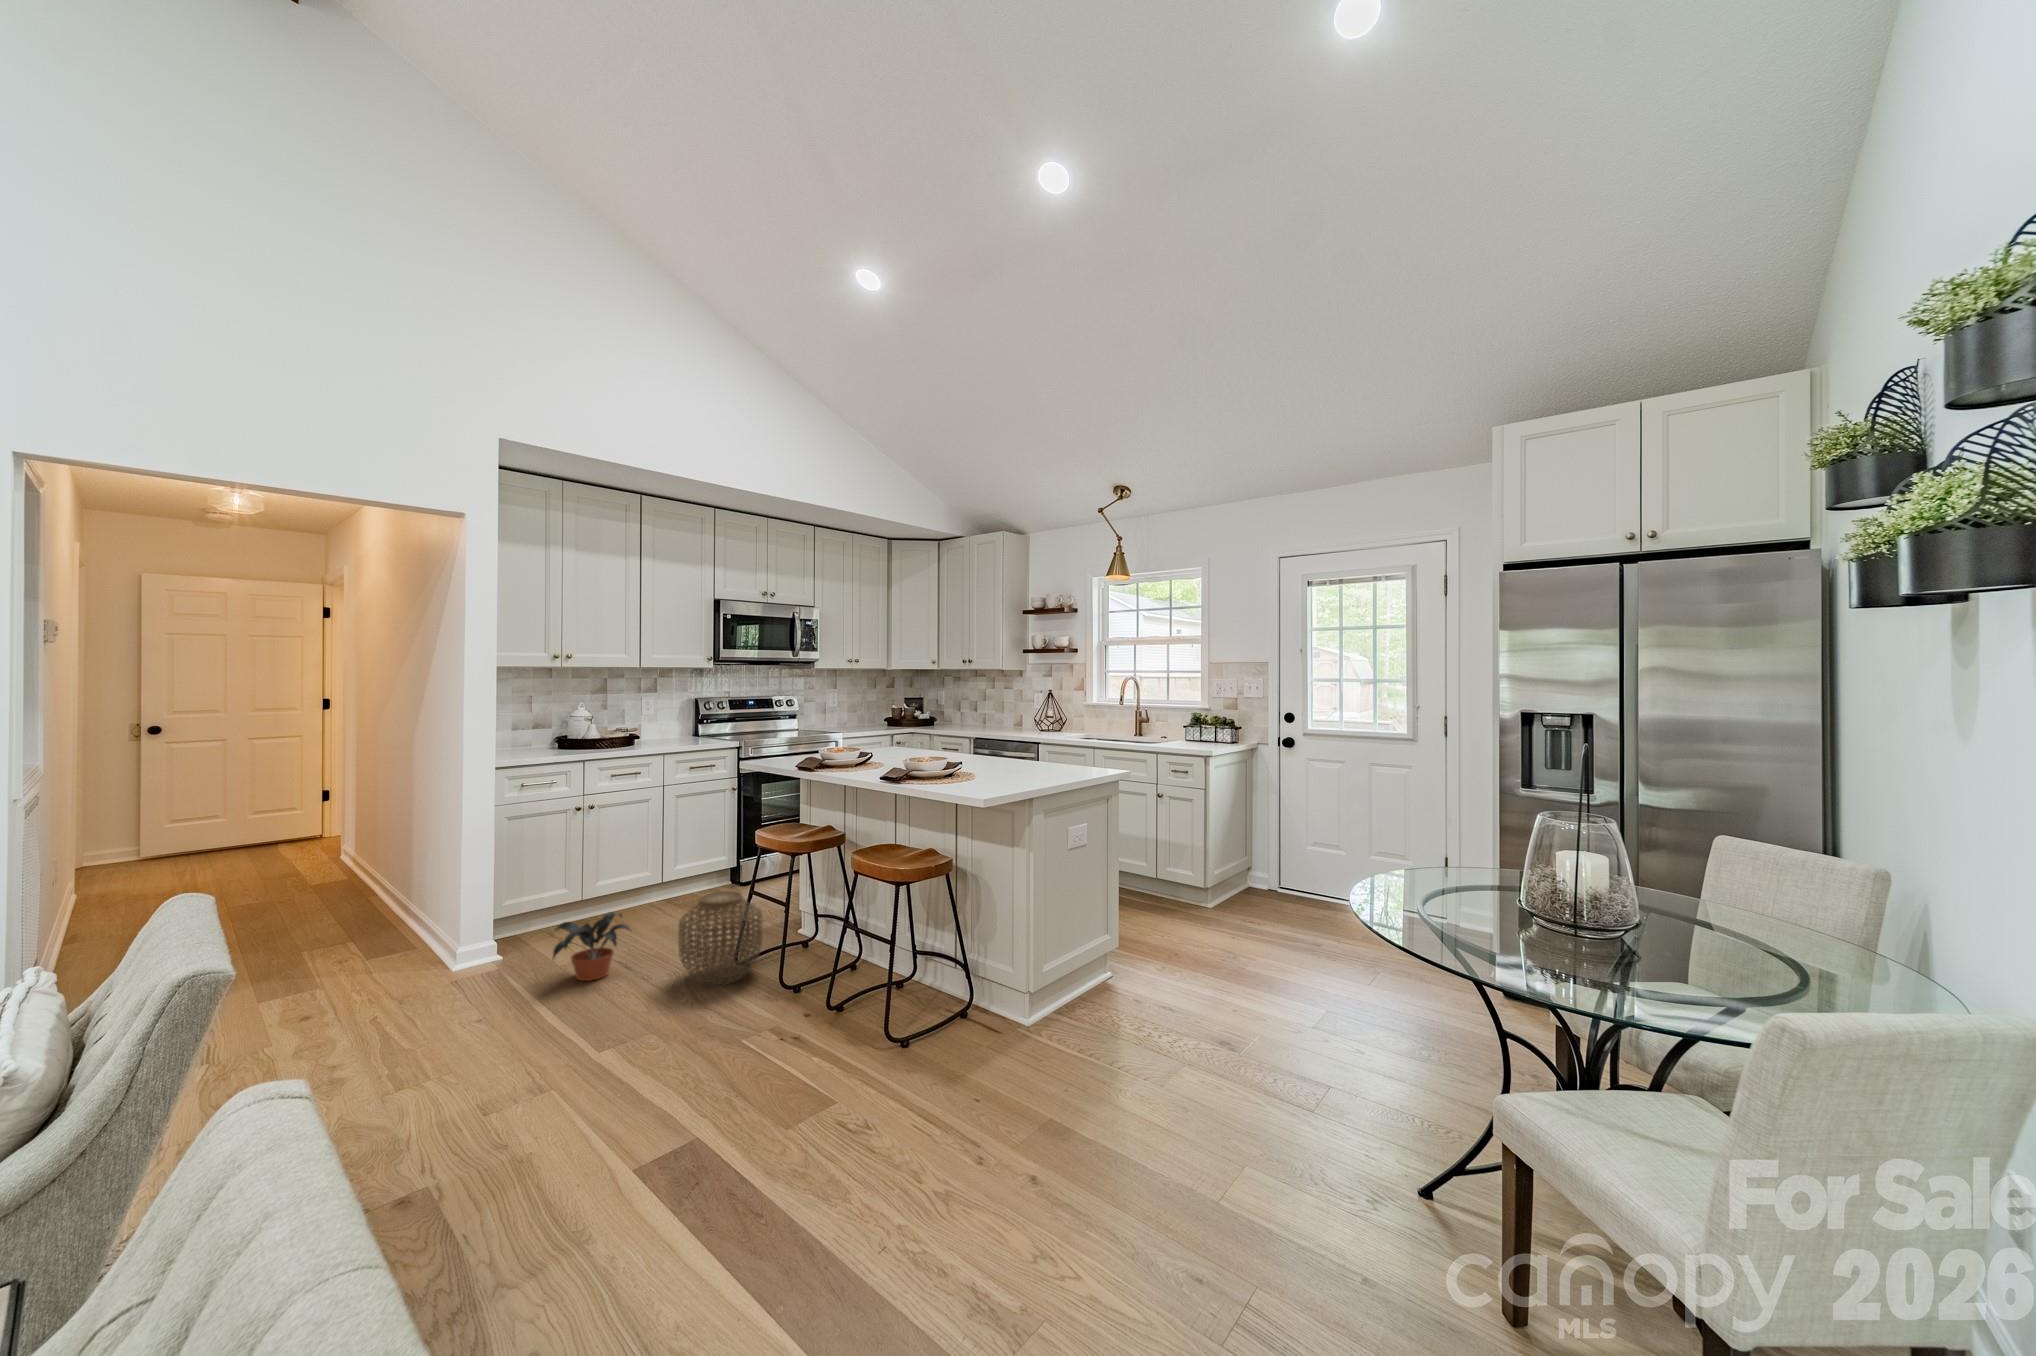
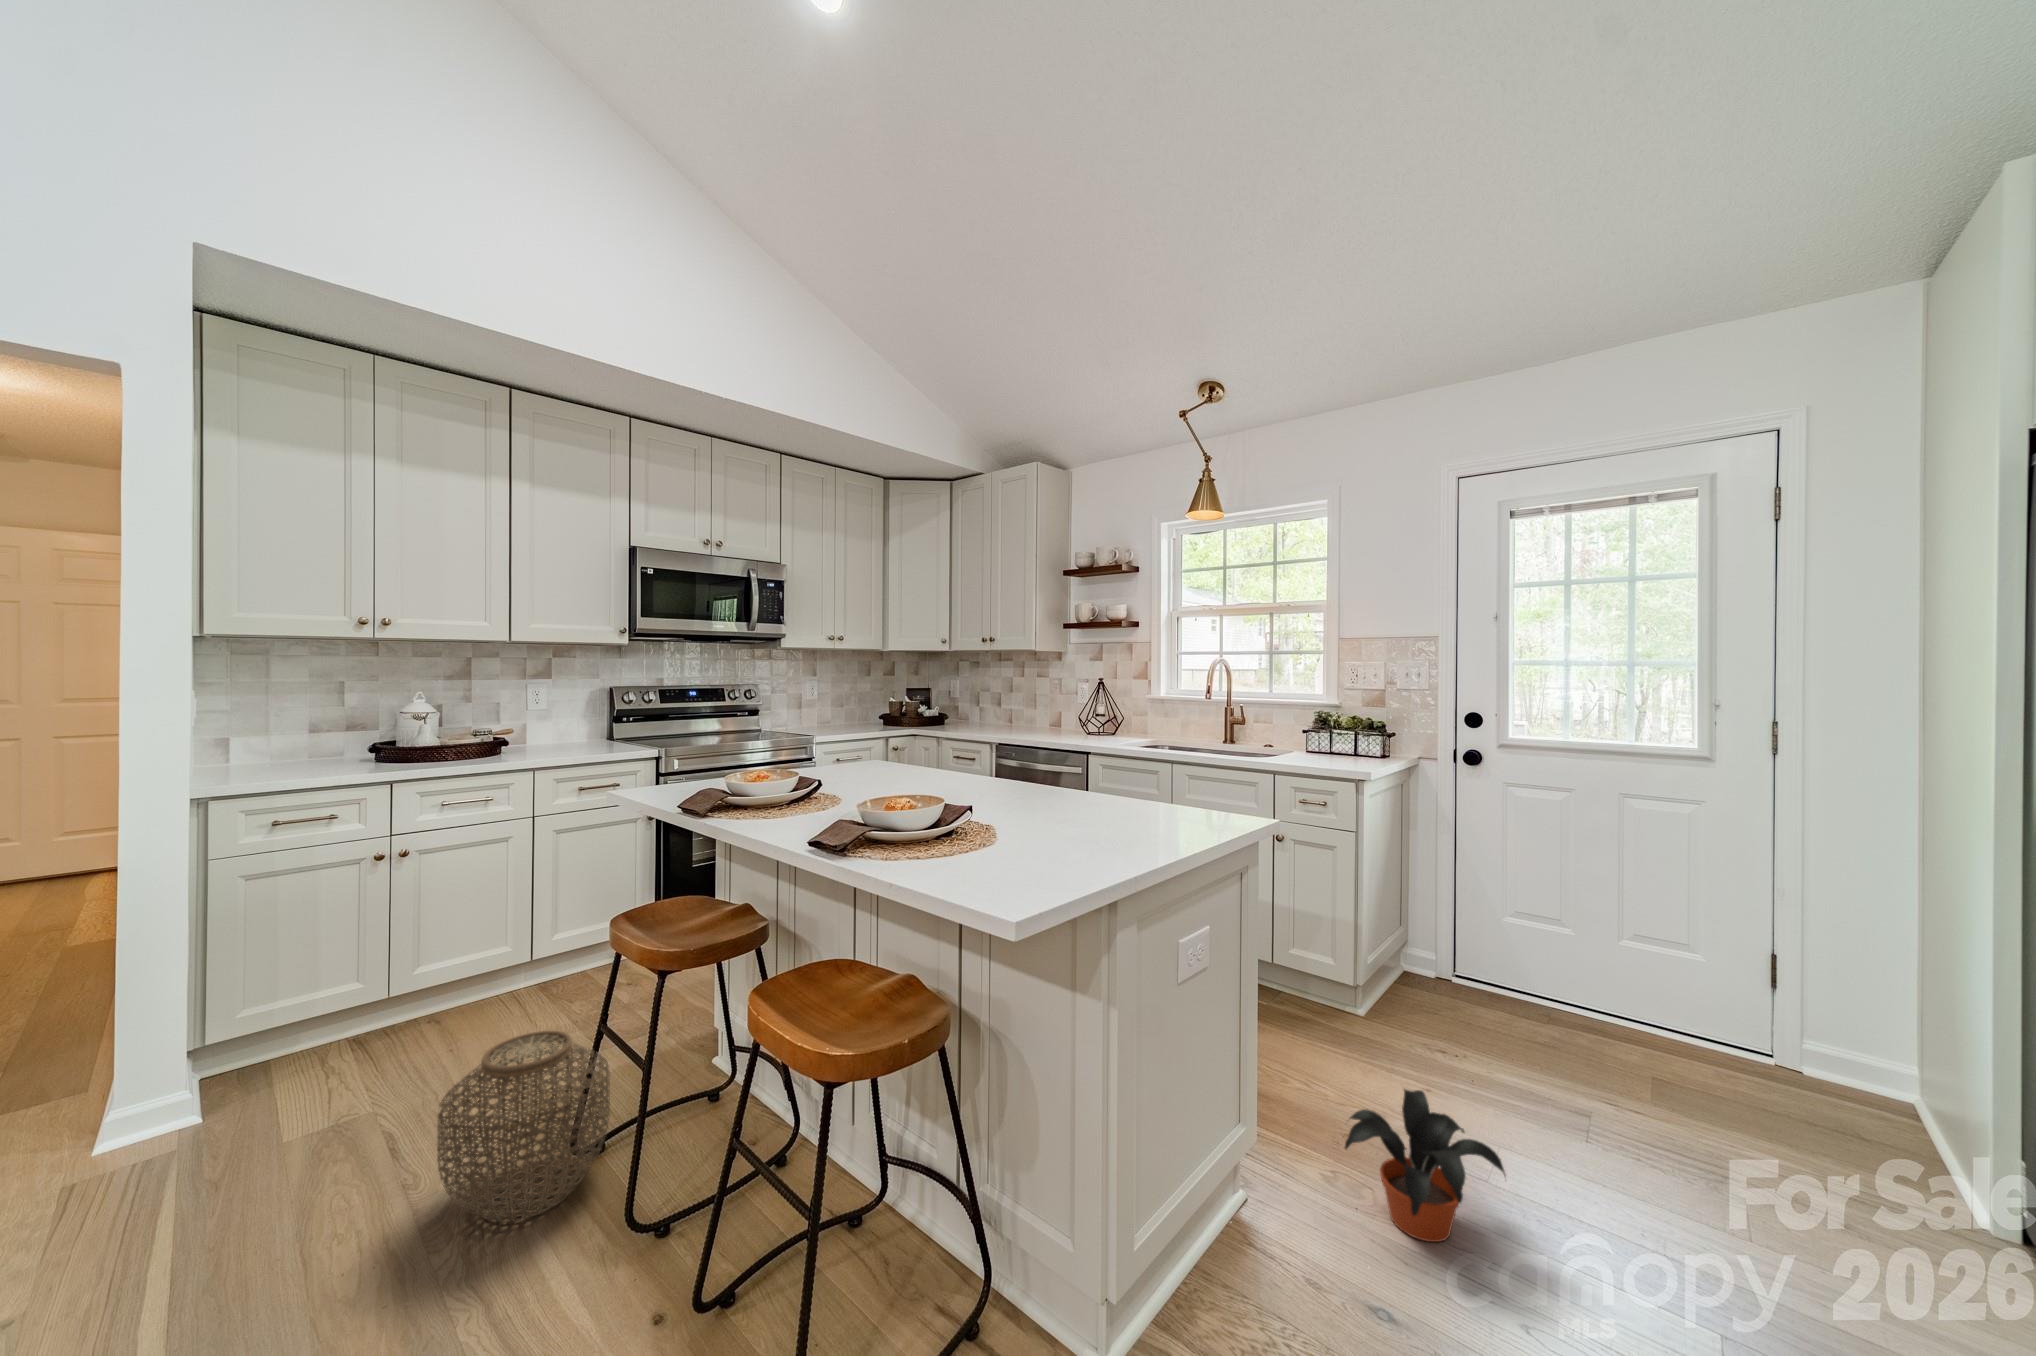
potted plant: present [553,912,629,981] -> present [1345,1089,1505,1242]

